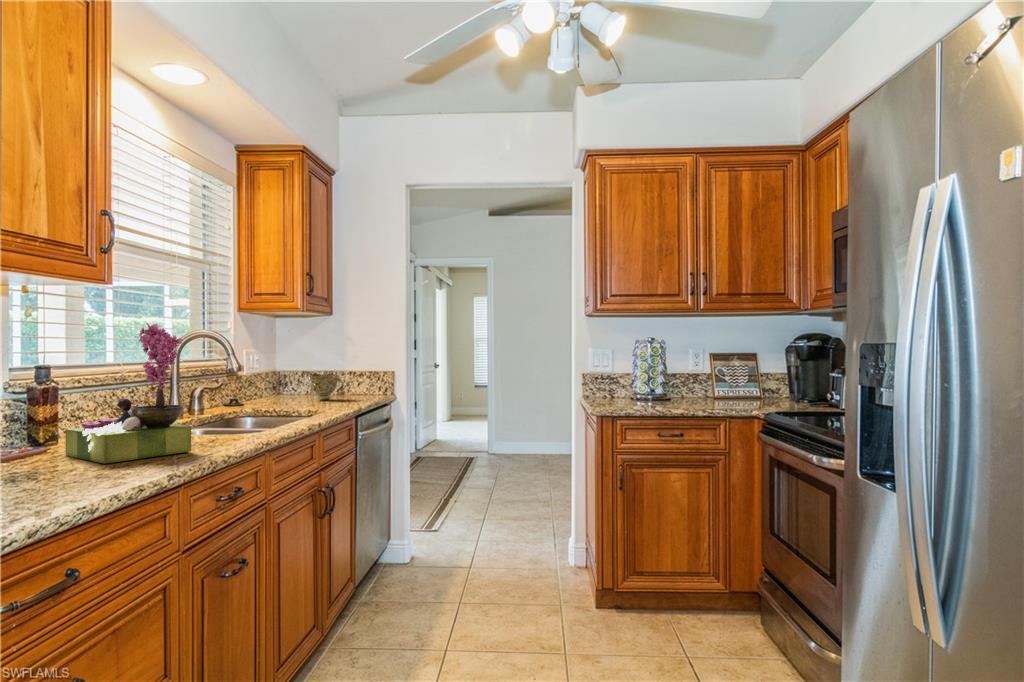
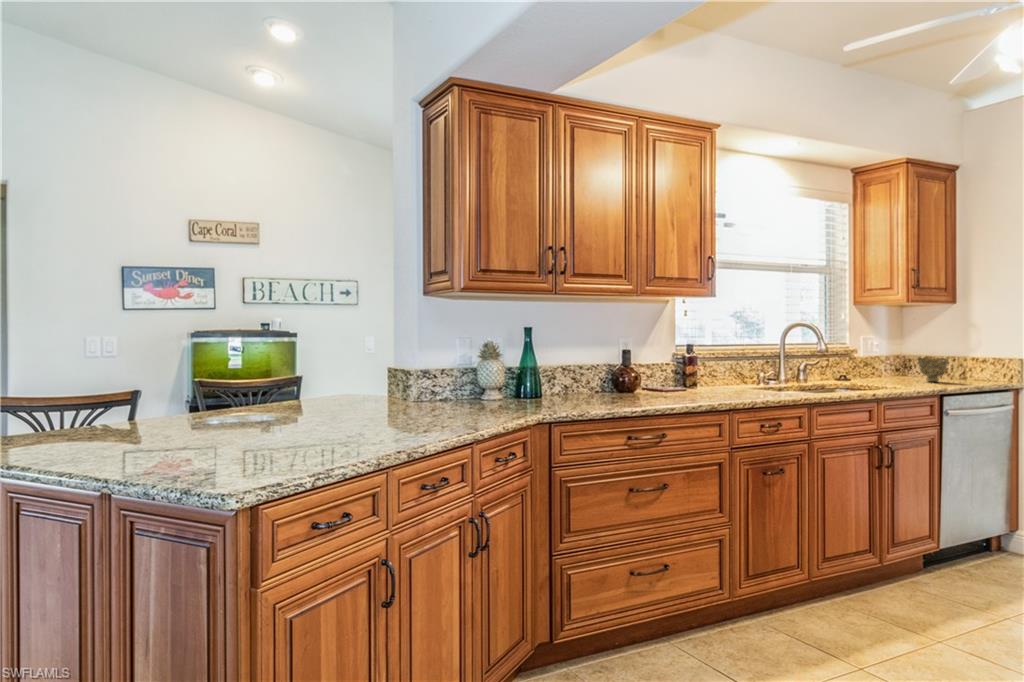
flower arrangement: present [66,323,191,463] -> none [694,319,753,397]

